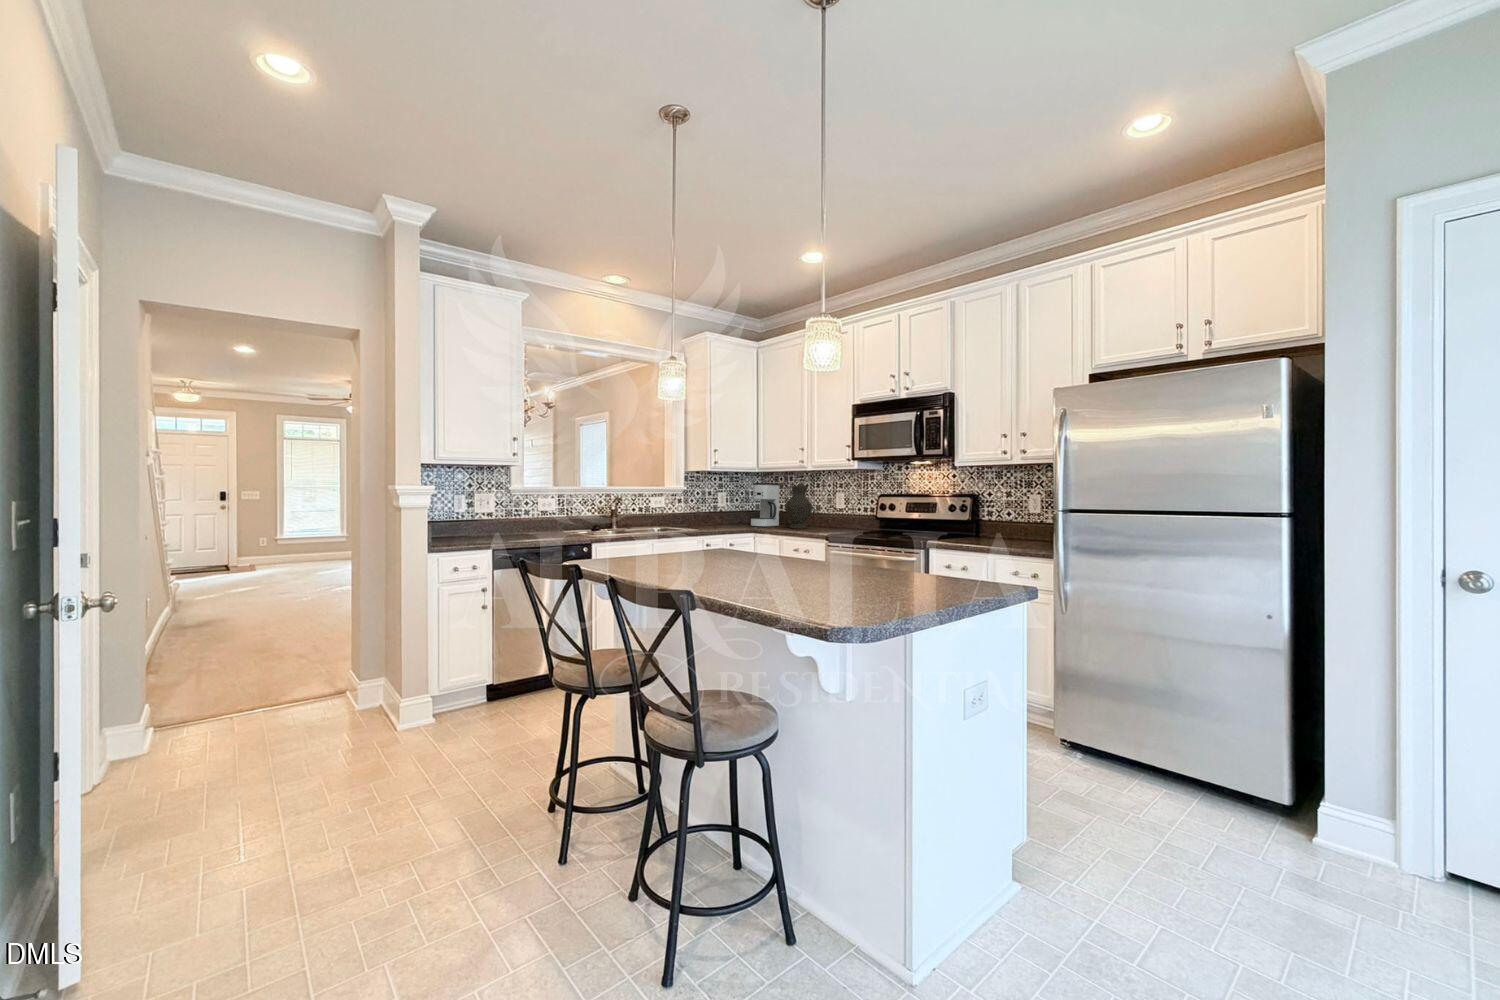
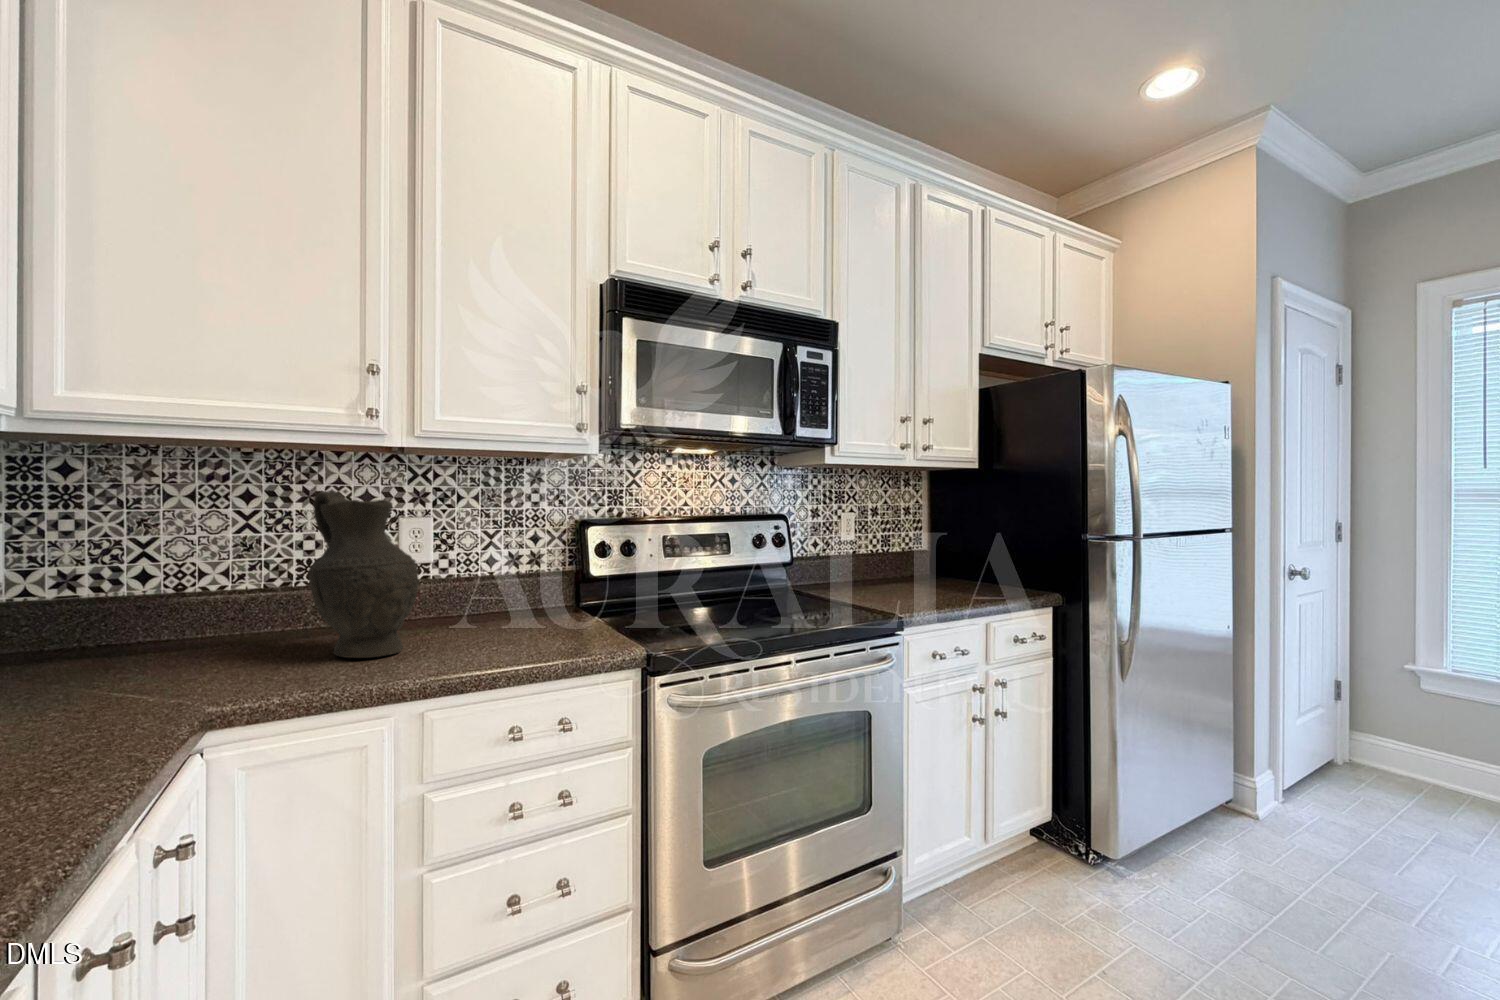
coffee maker: present [751,483,779,527] -> none [48,489,201,698]

